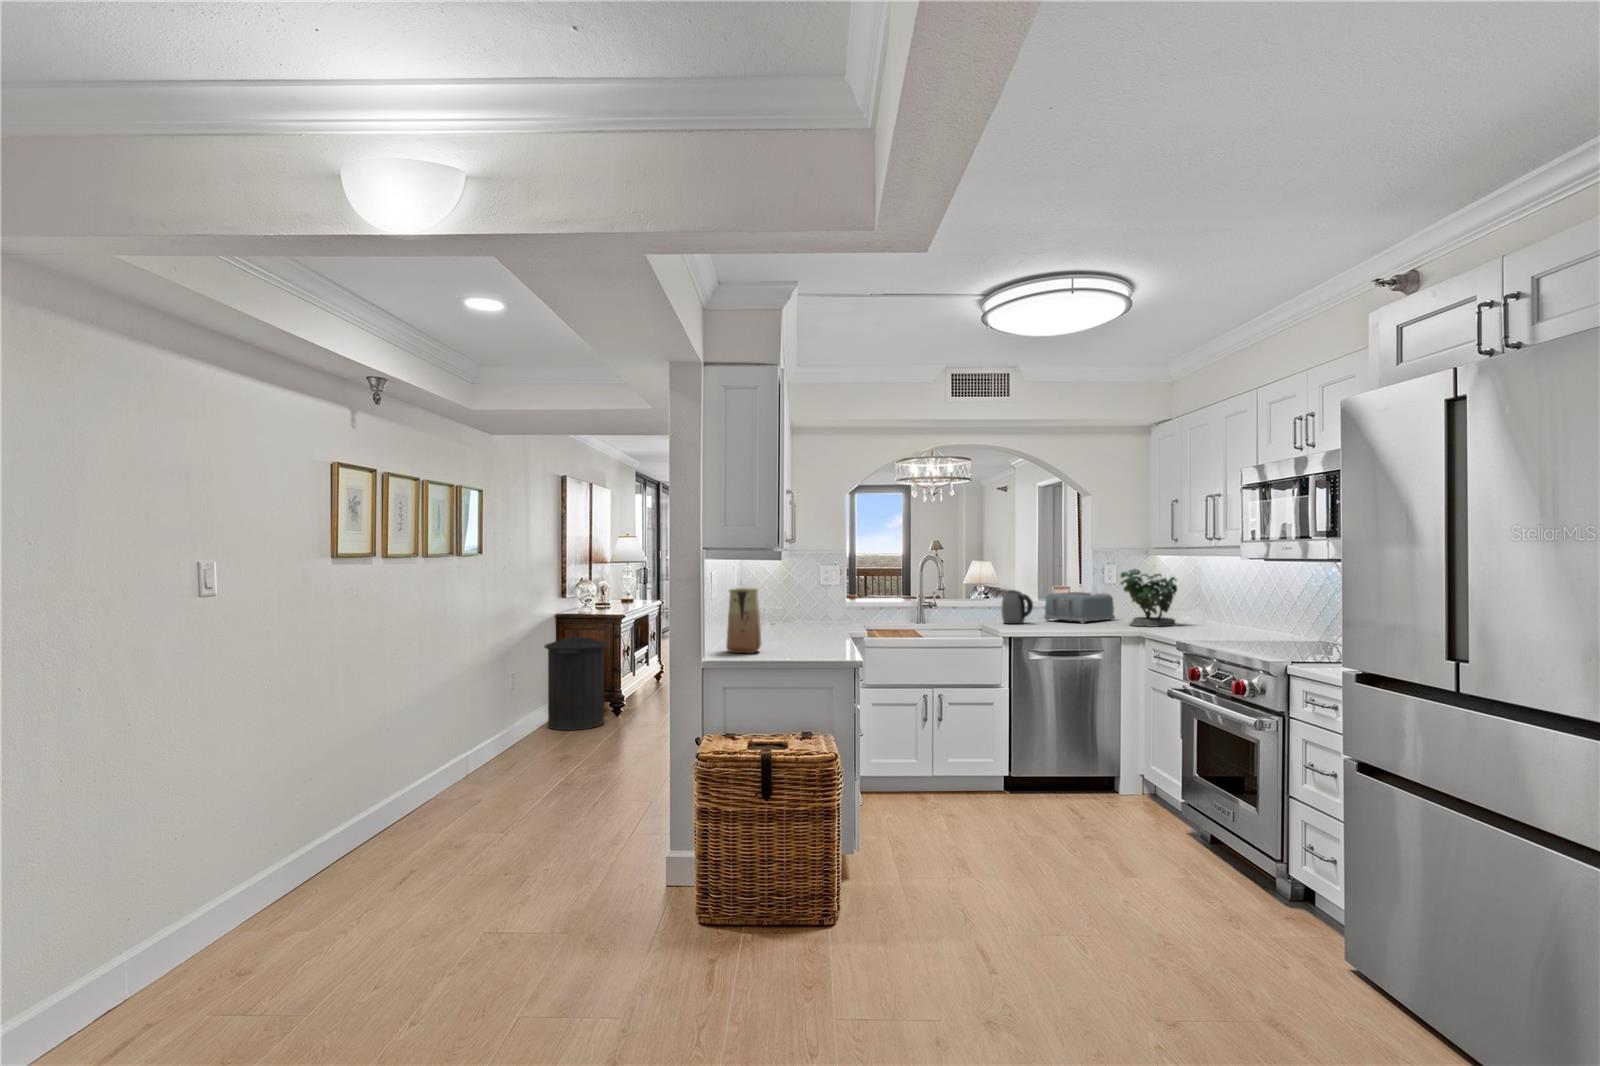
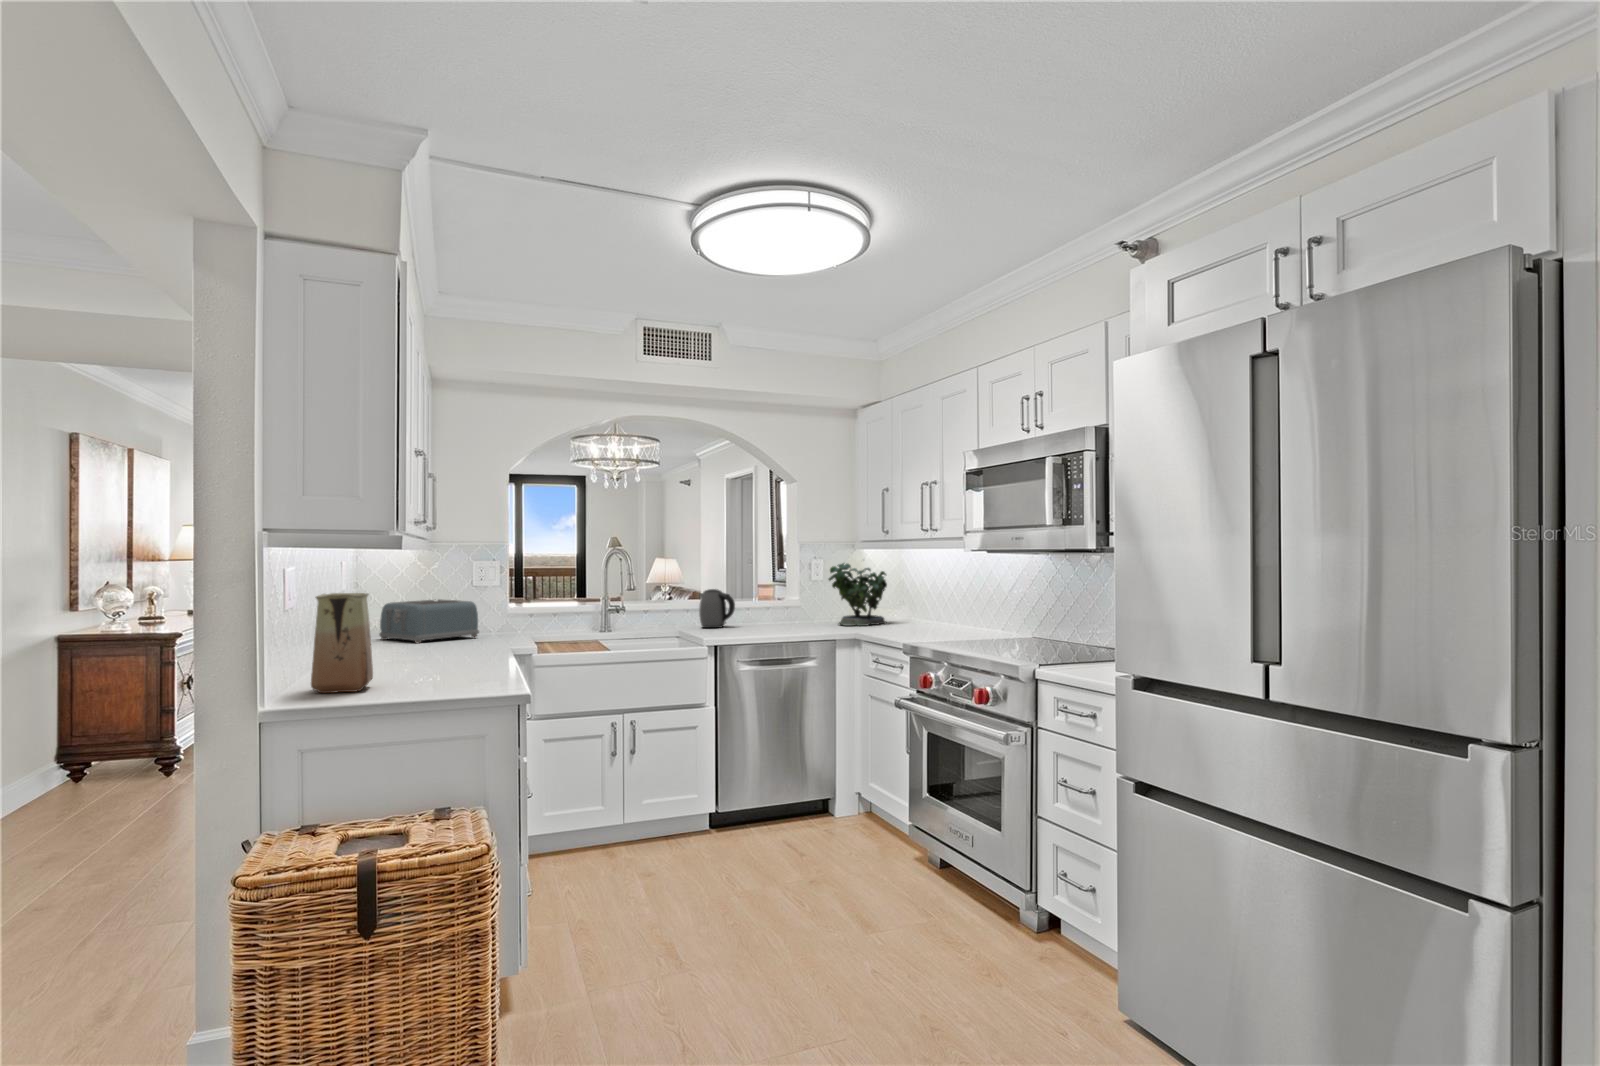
toaster: present [1044,592,1115,623] -> present [379,600,479,644]
trash can: present [544,629,607,730] -> none [32,656,150,808]

